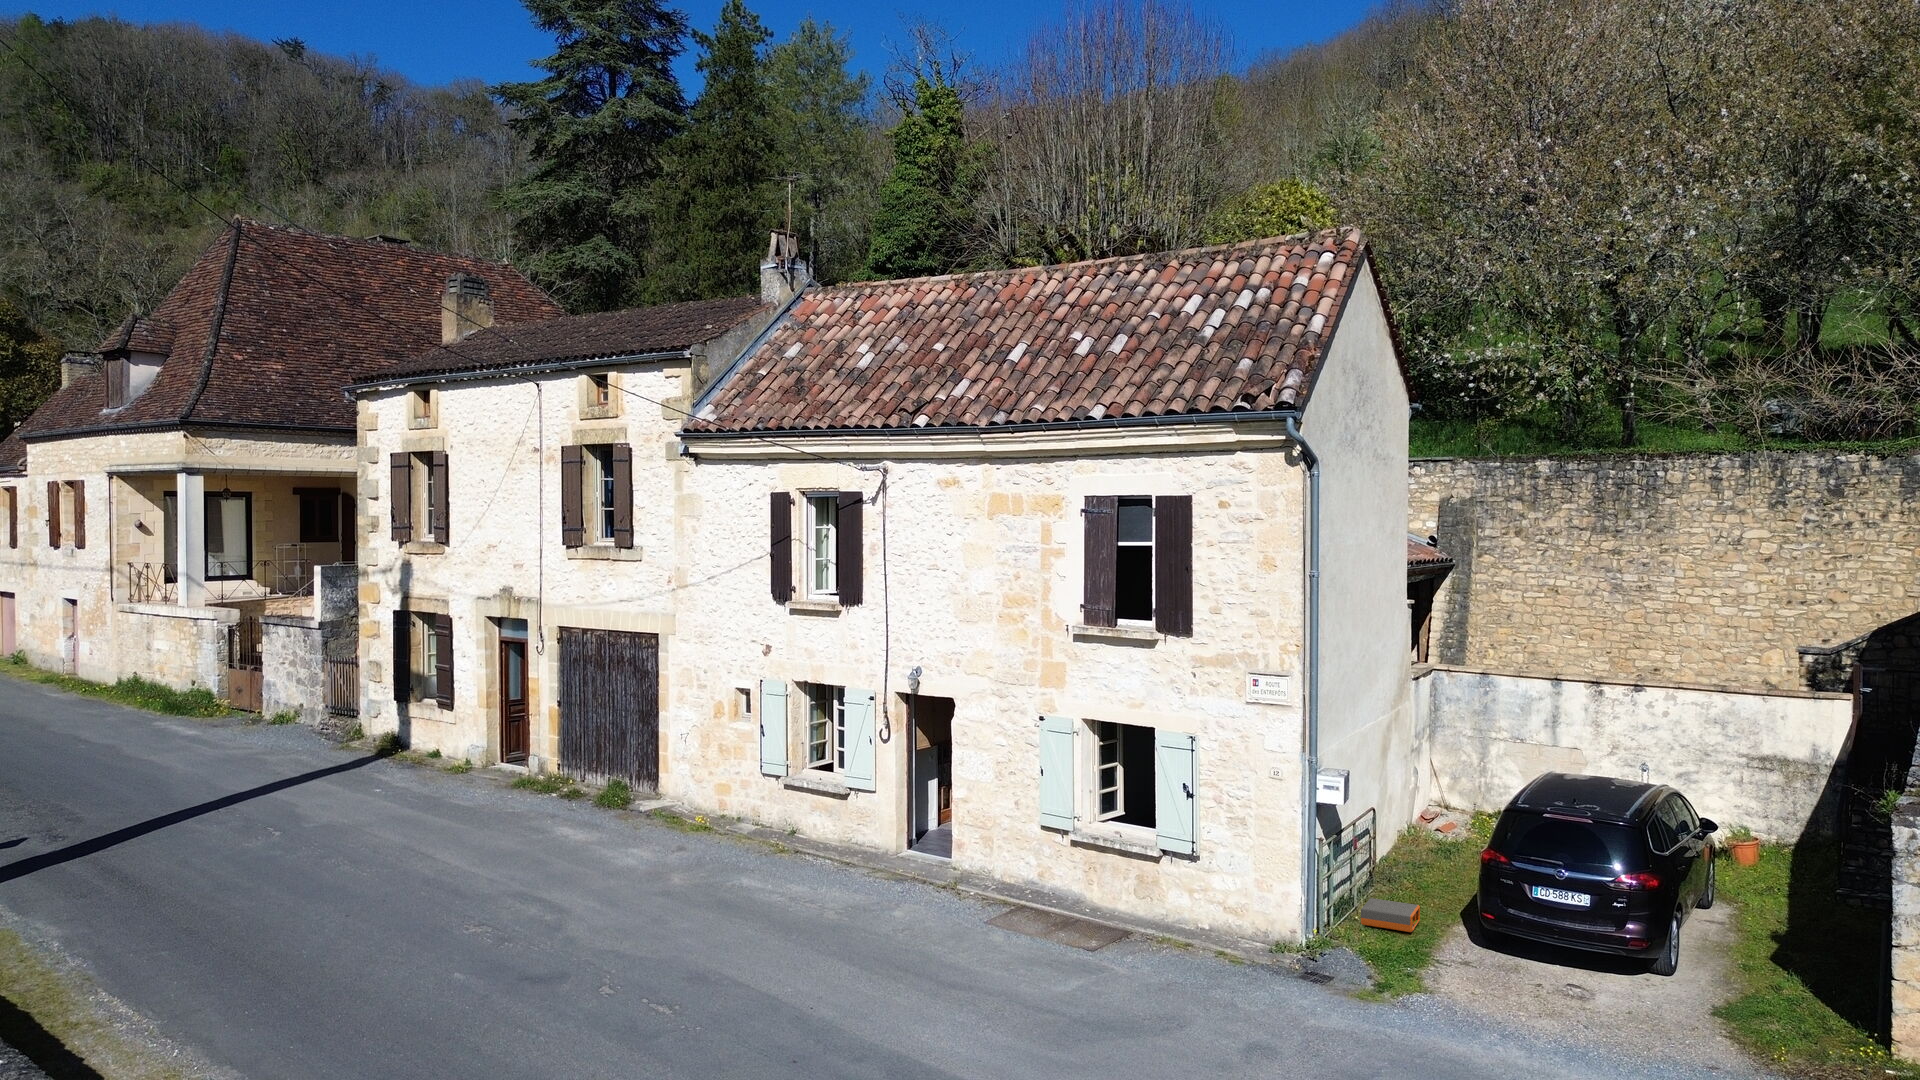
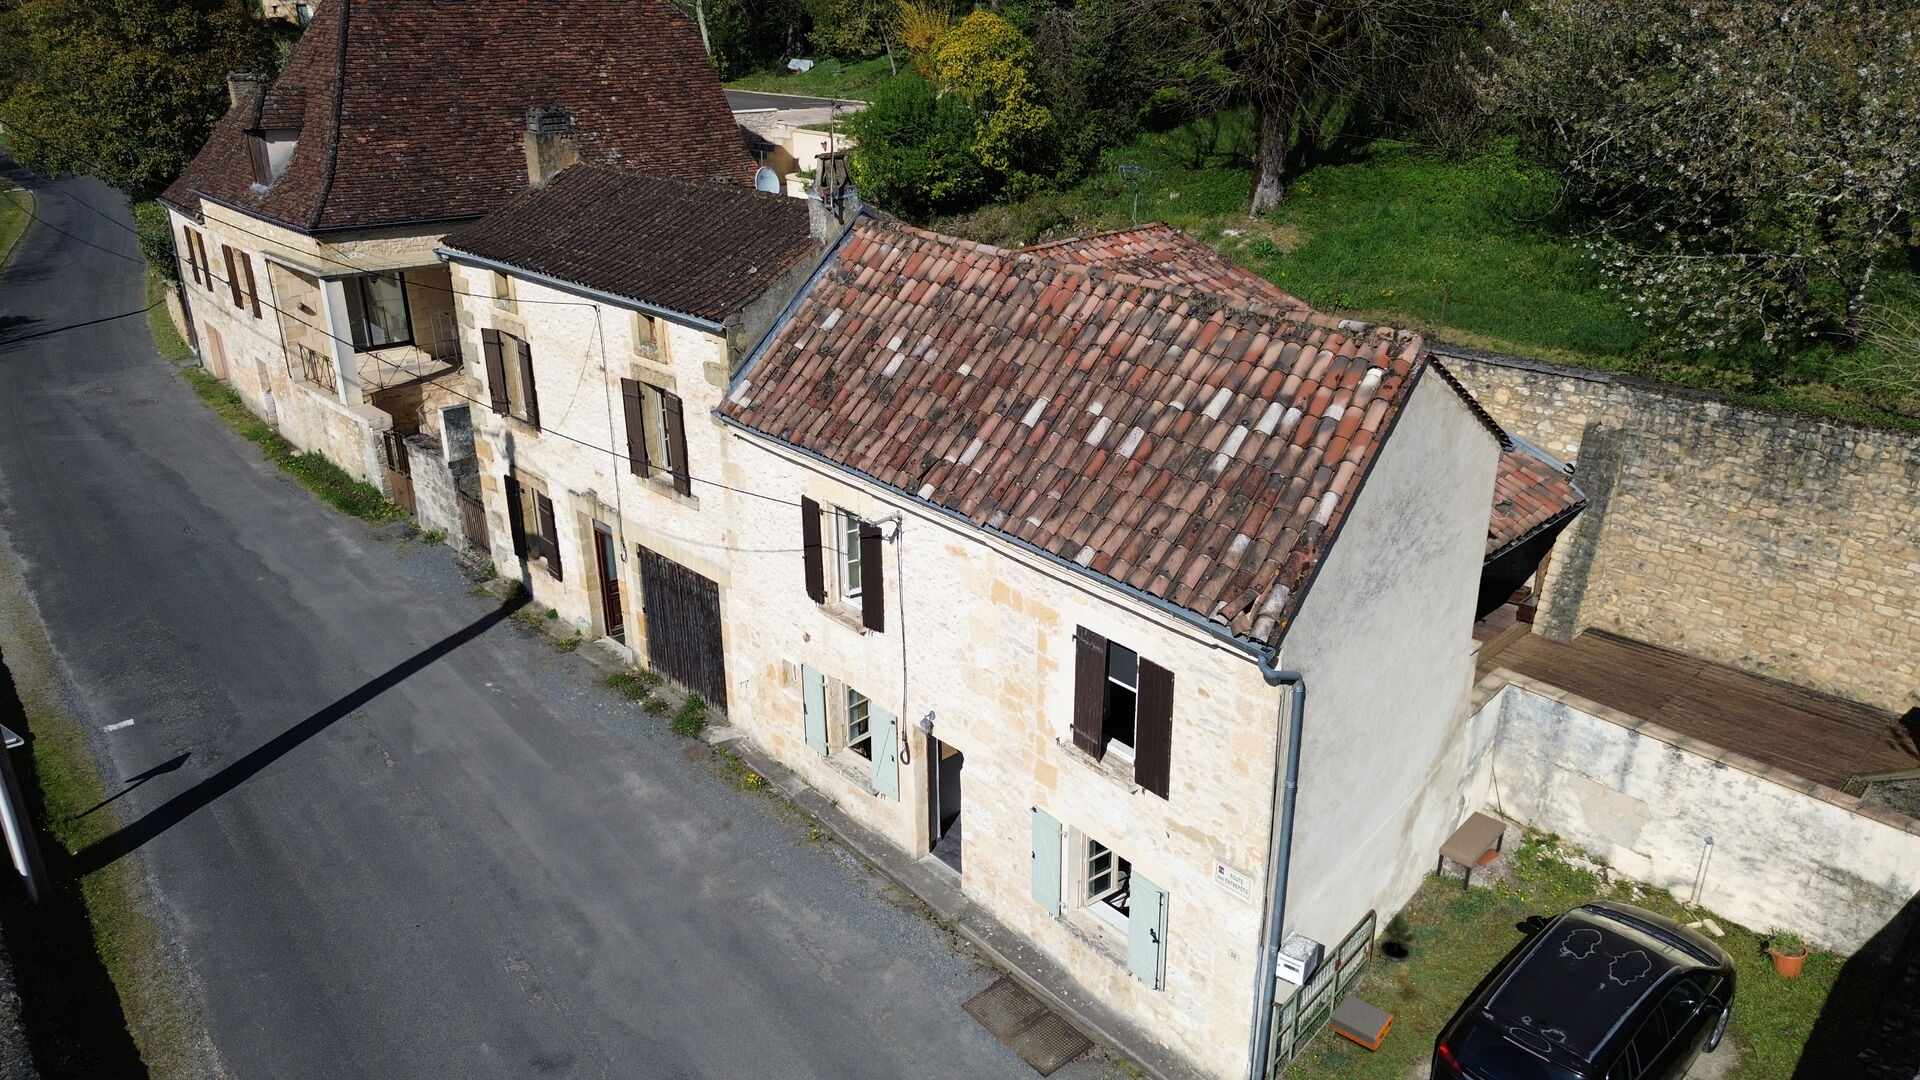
bench: none [1409,797,1461,851] -> present [1436,812,1506,889]
potted tree: none [1379,832,1418,889] -> present [1379,912,1417,961]

